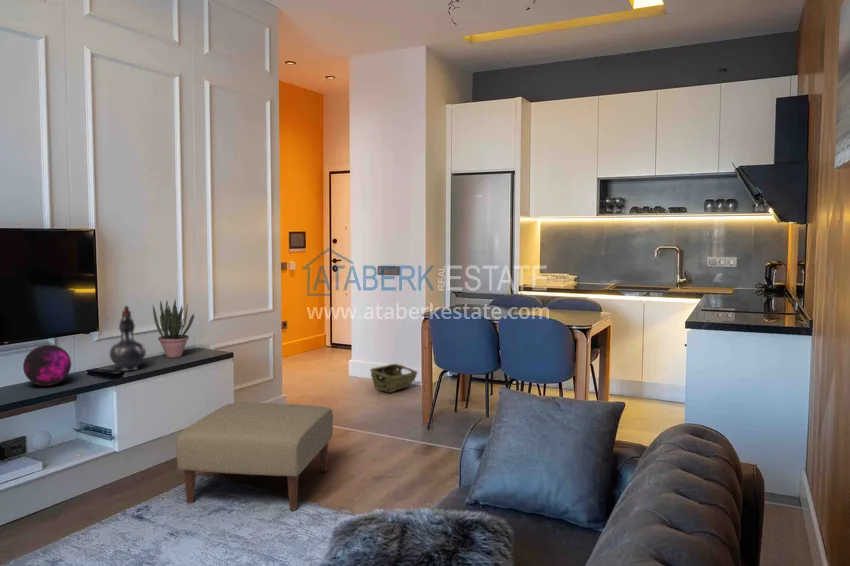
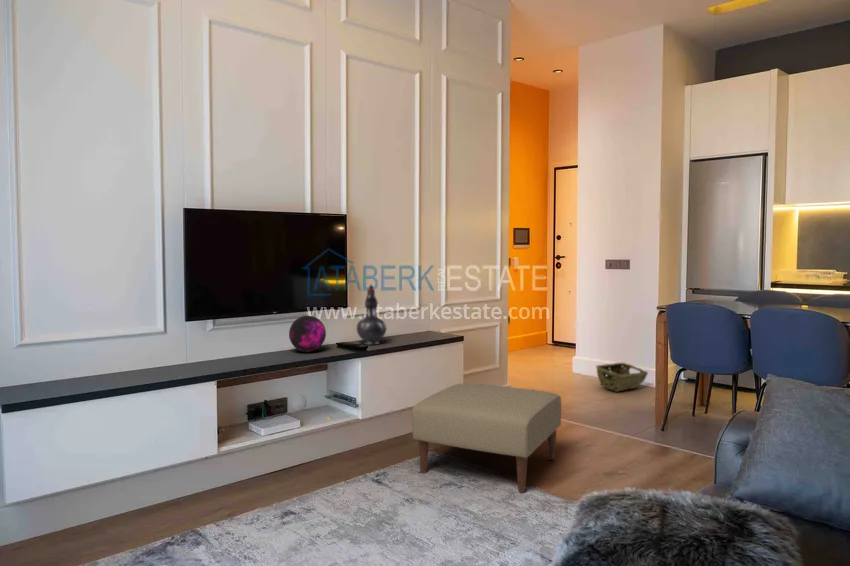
potted plant: present [153,300,194,358] -> none [393,281,429,337]

